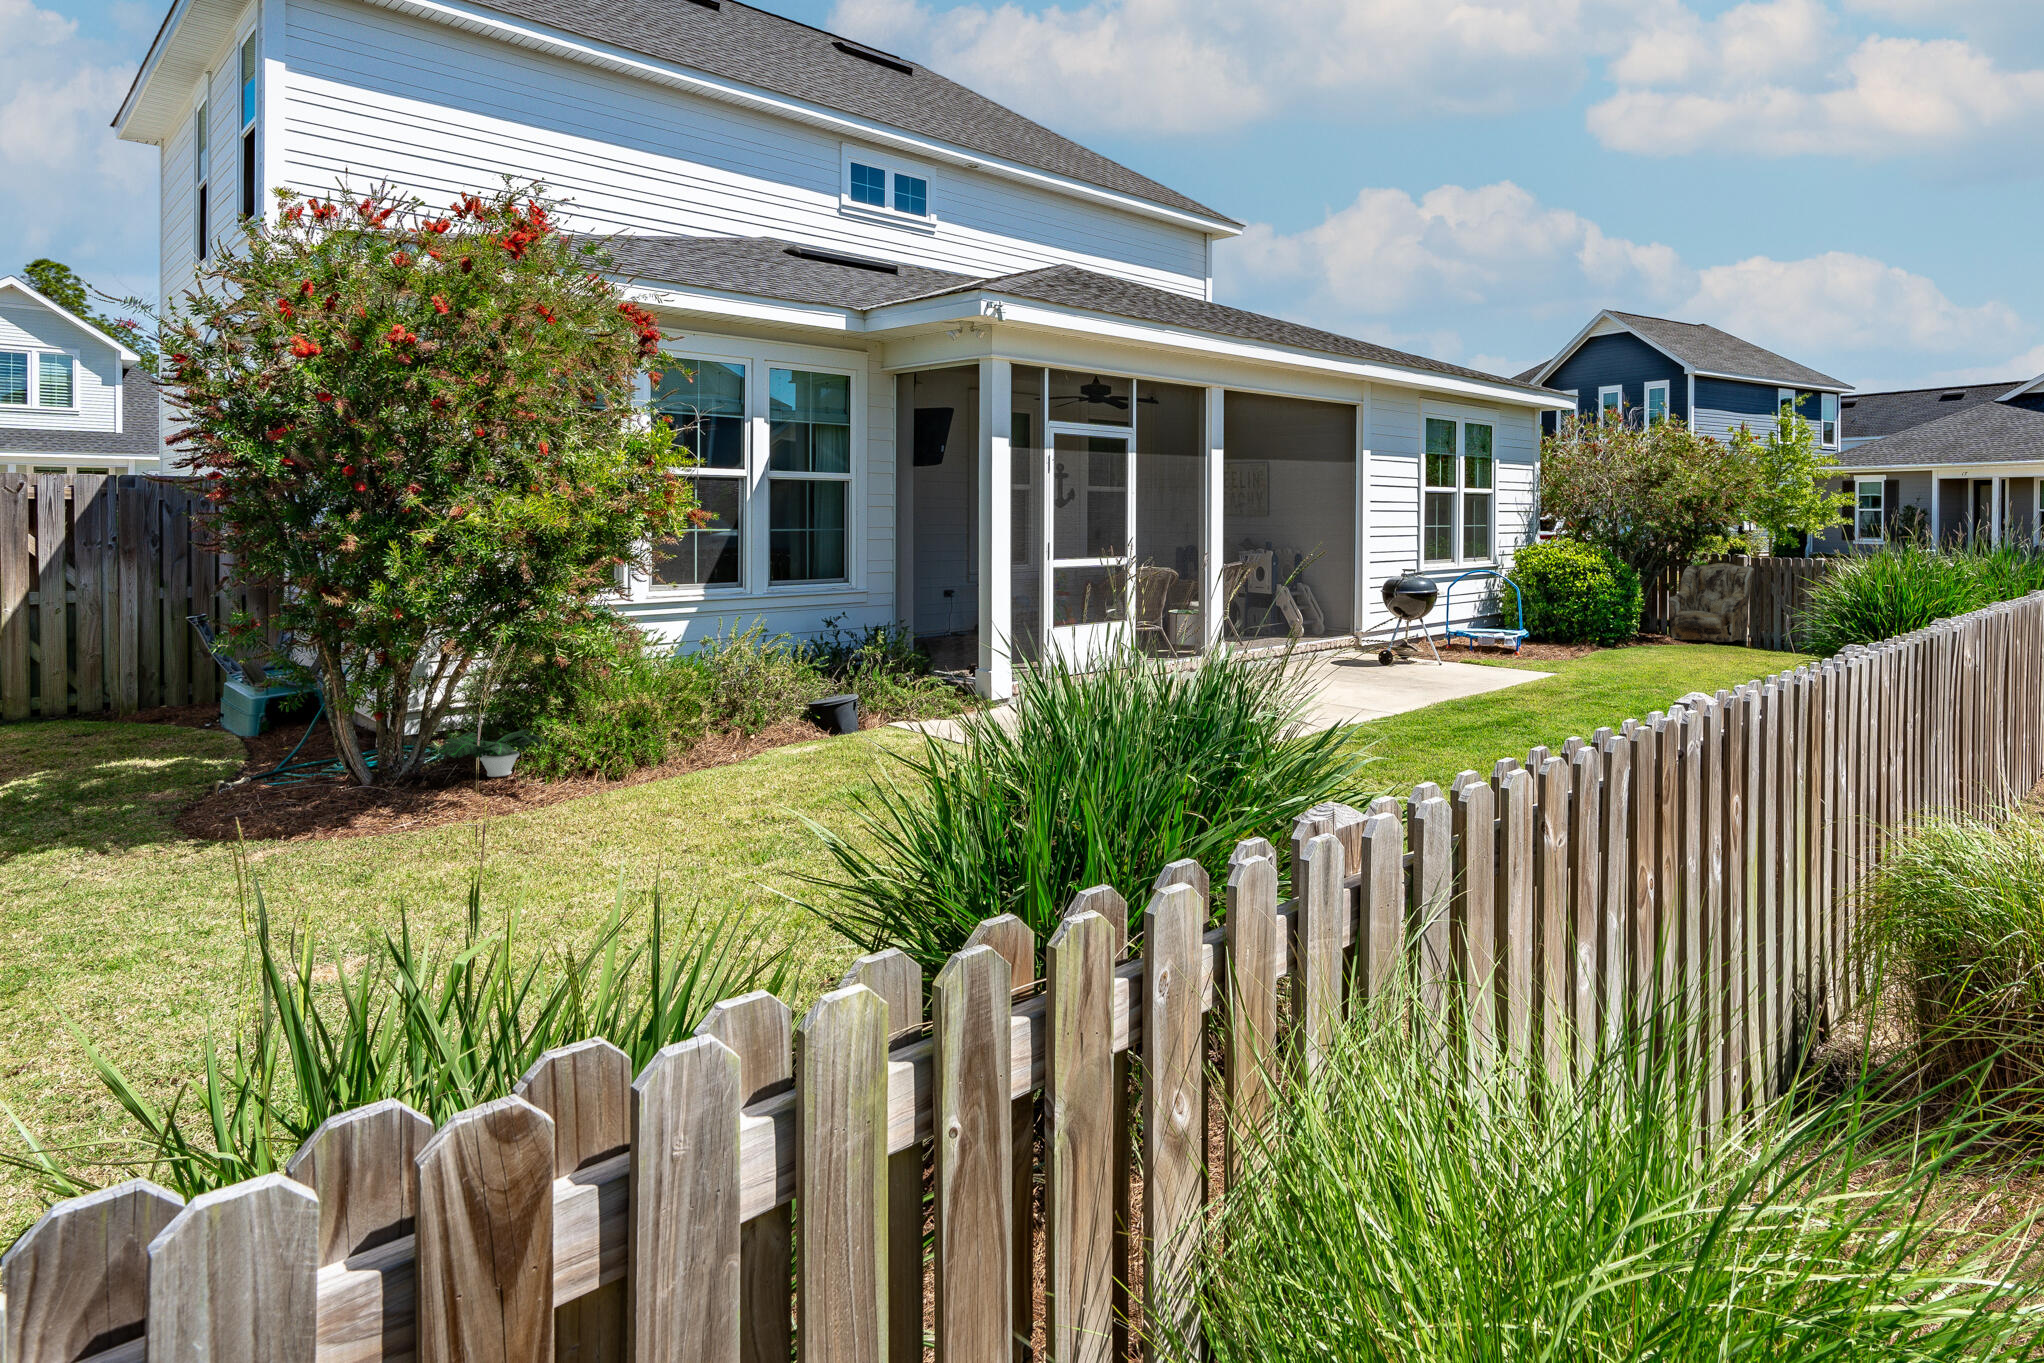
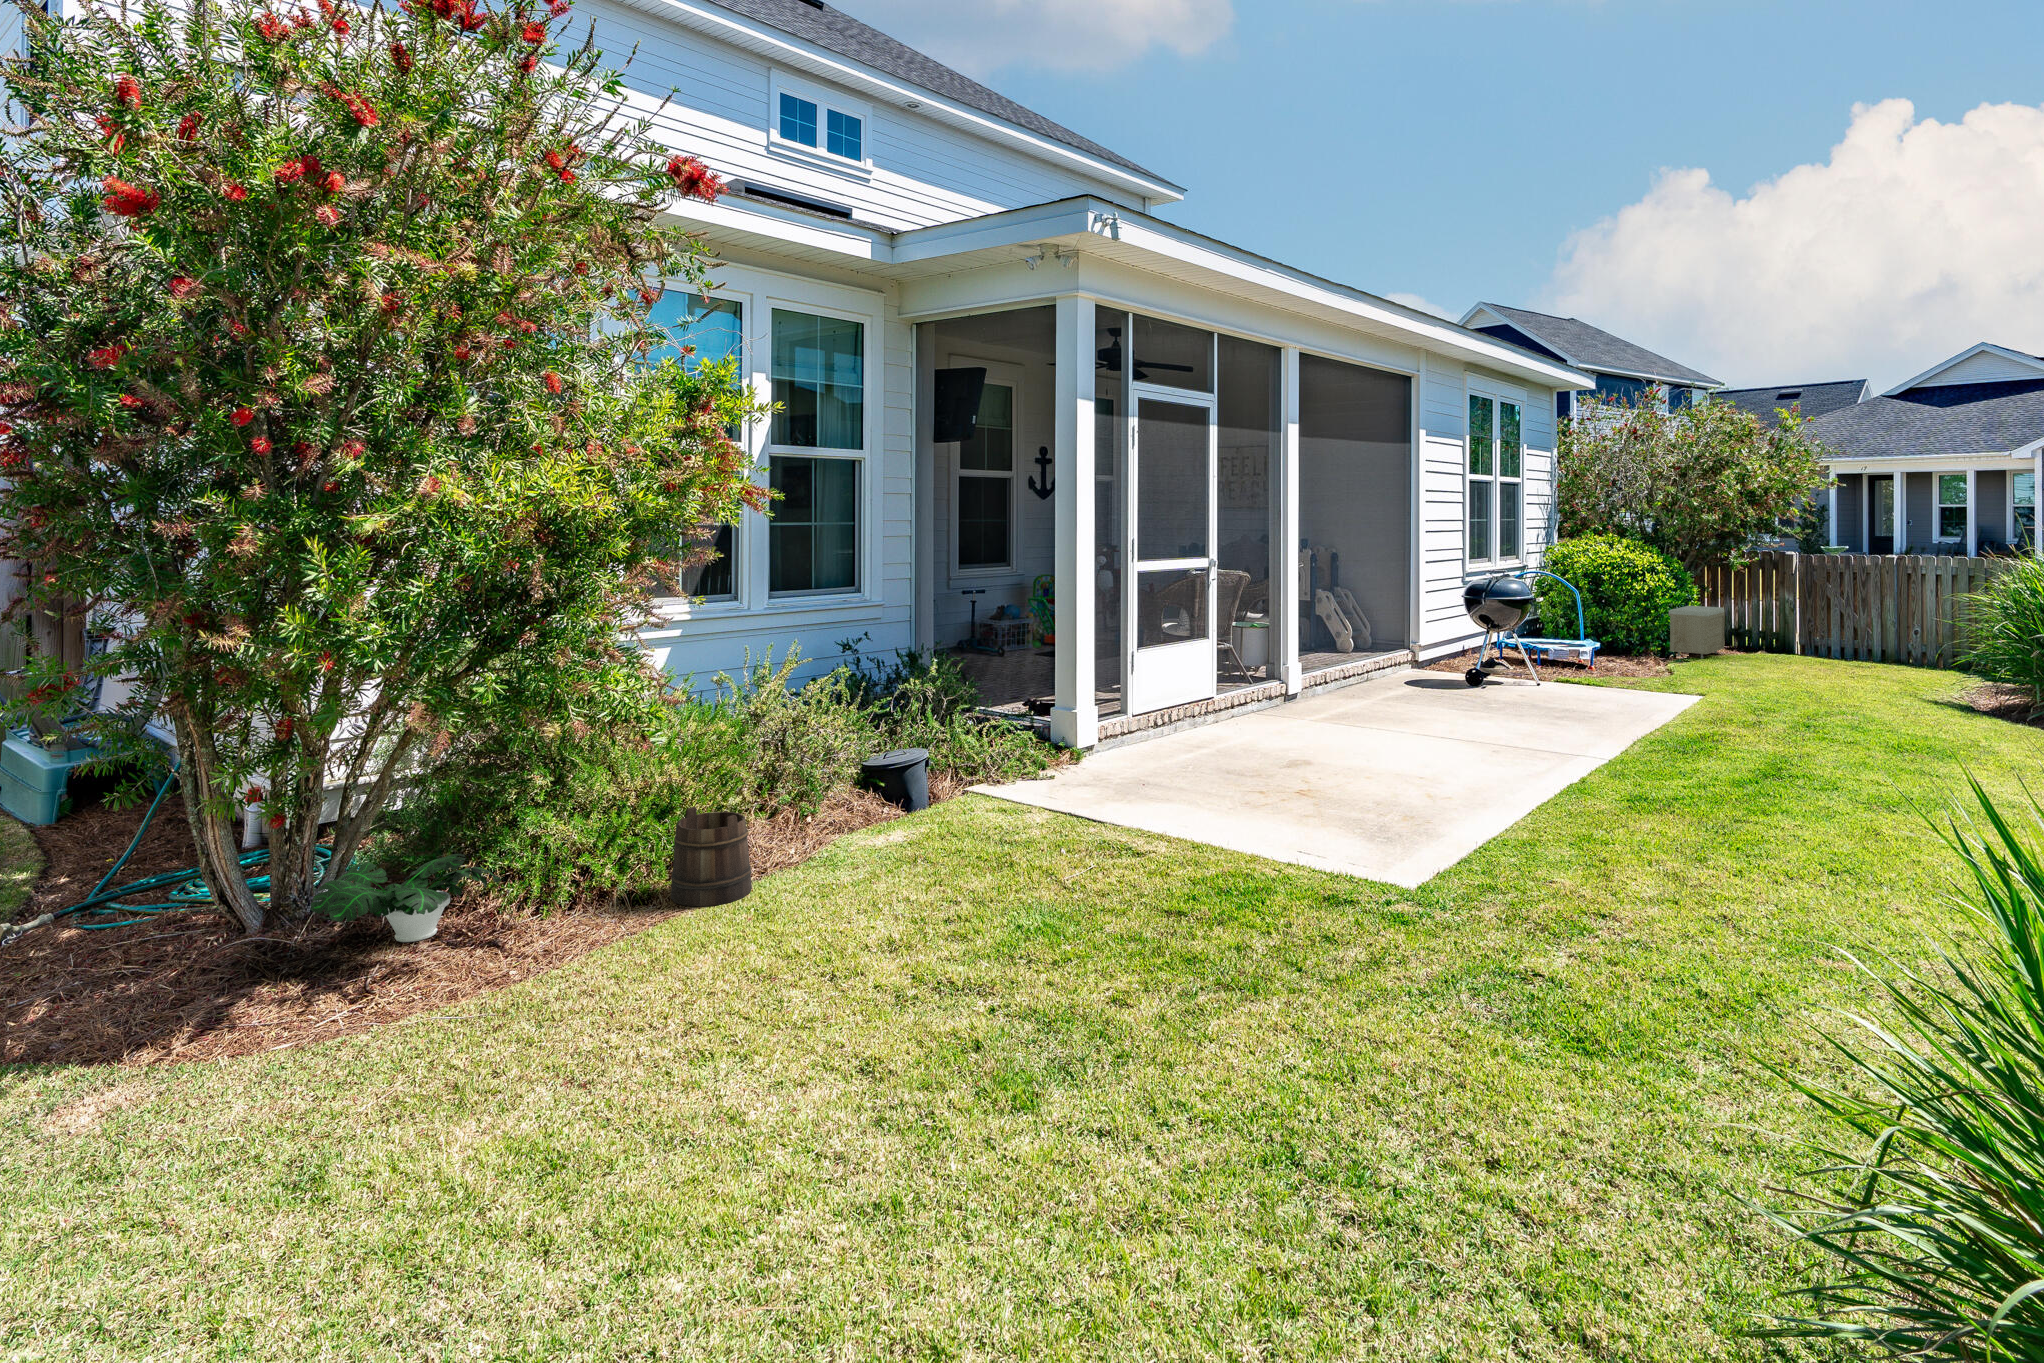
armchair: present [1668,563,1754,643] -> none [1721,560,1813,650]
storage bench: none [1600,603,1655,649] -> present [1669,606,1725,658]
bucket: none [655,709,707,766] -> present [671,807,752,907]

